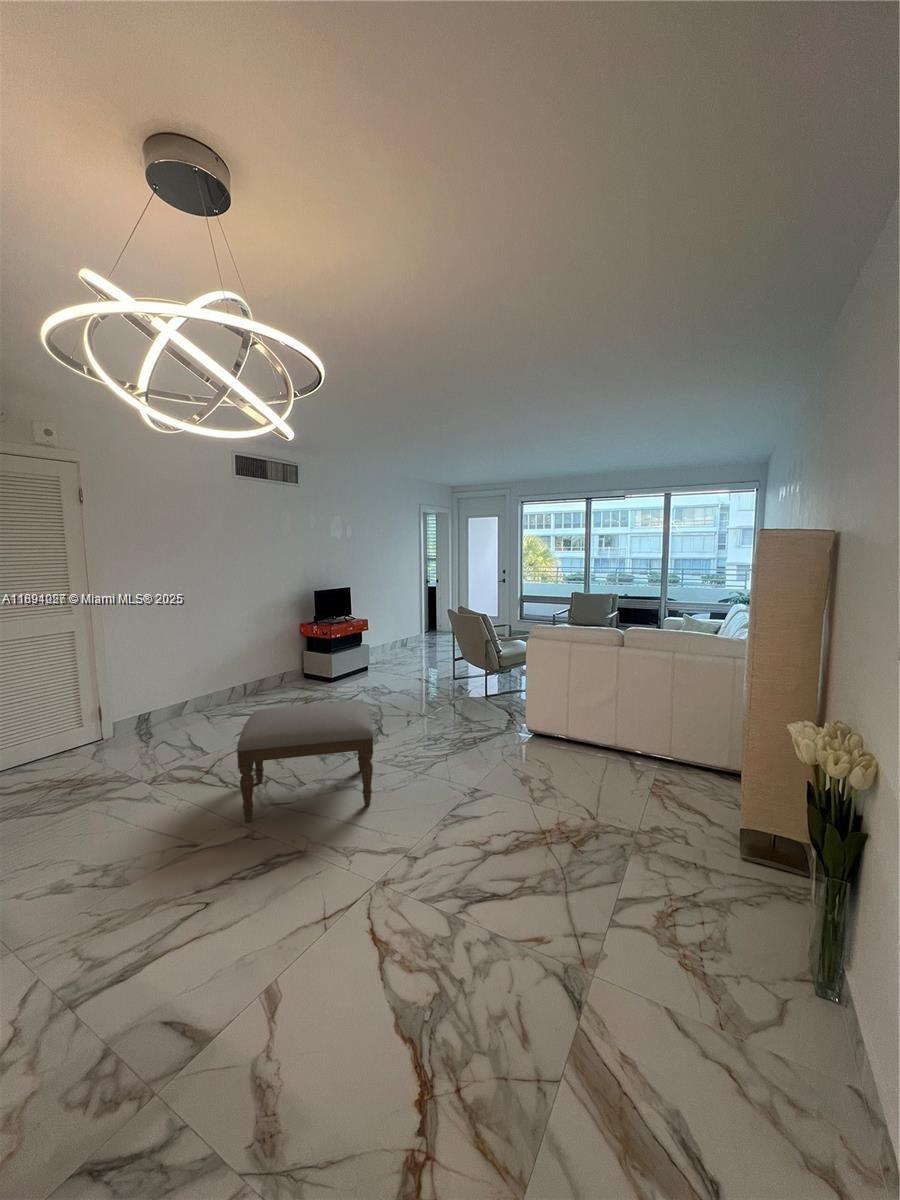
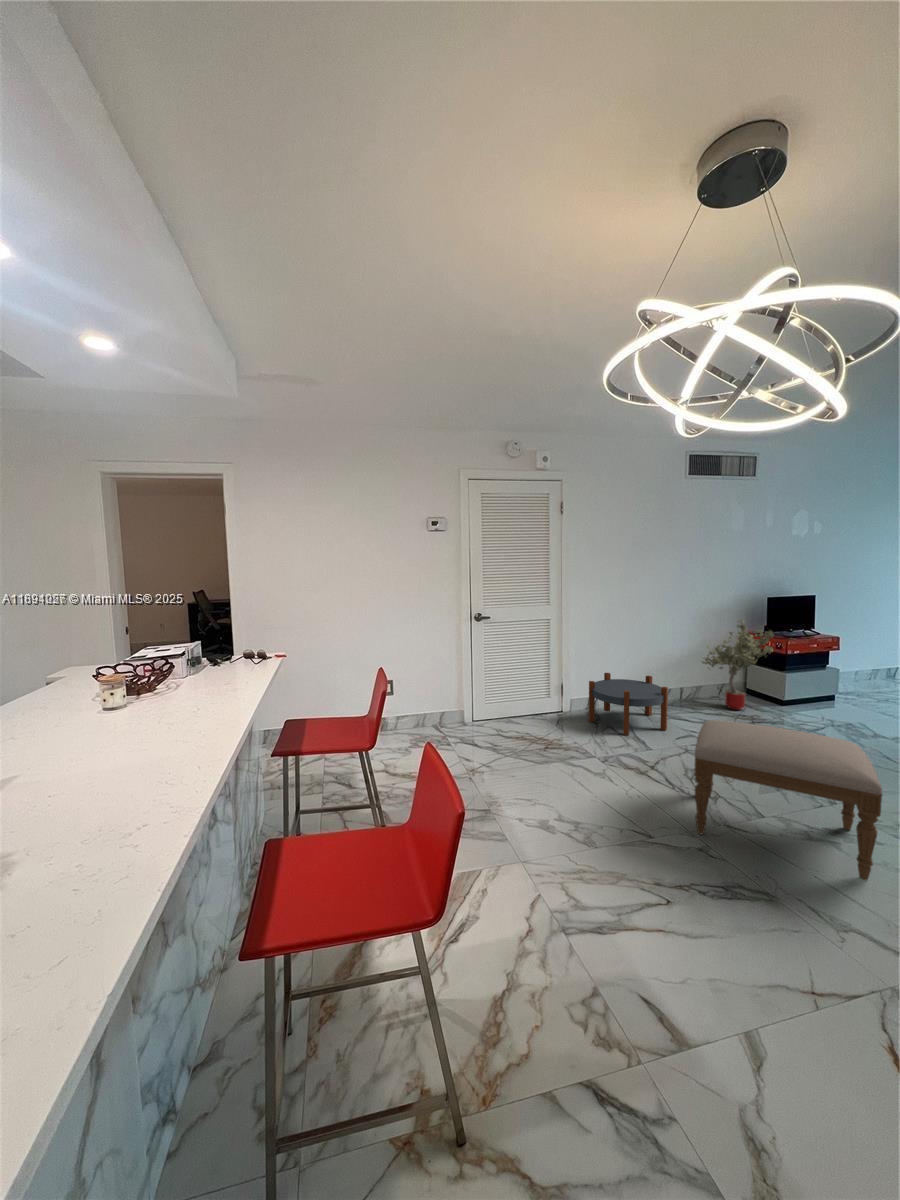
potted tree: none [260,612,320,695] -> present [702,620,774,710]
side table: none [135,678,228,747] -> present [589,673,668,735]

